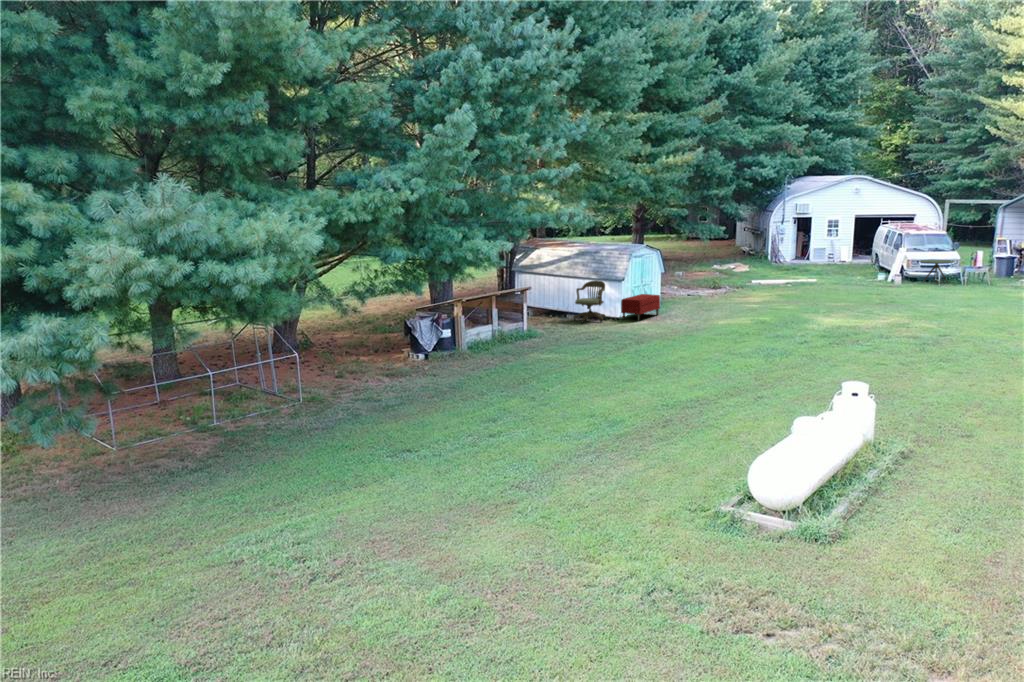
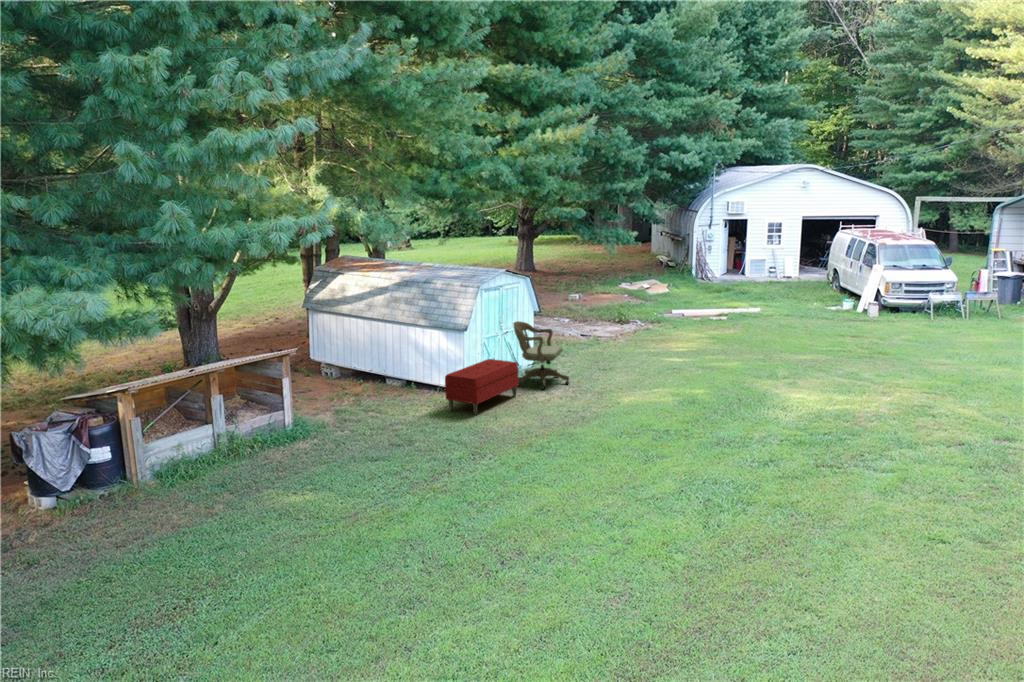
round table: present [919,260,955,282] -> none [904,282,956,317]
chair: present [574,280,606,323] -> present [513,321,569,390]

